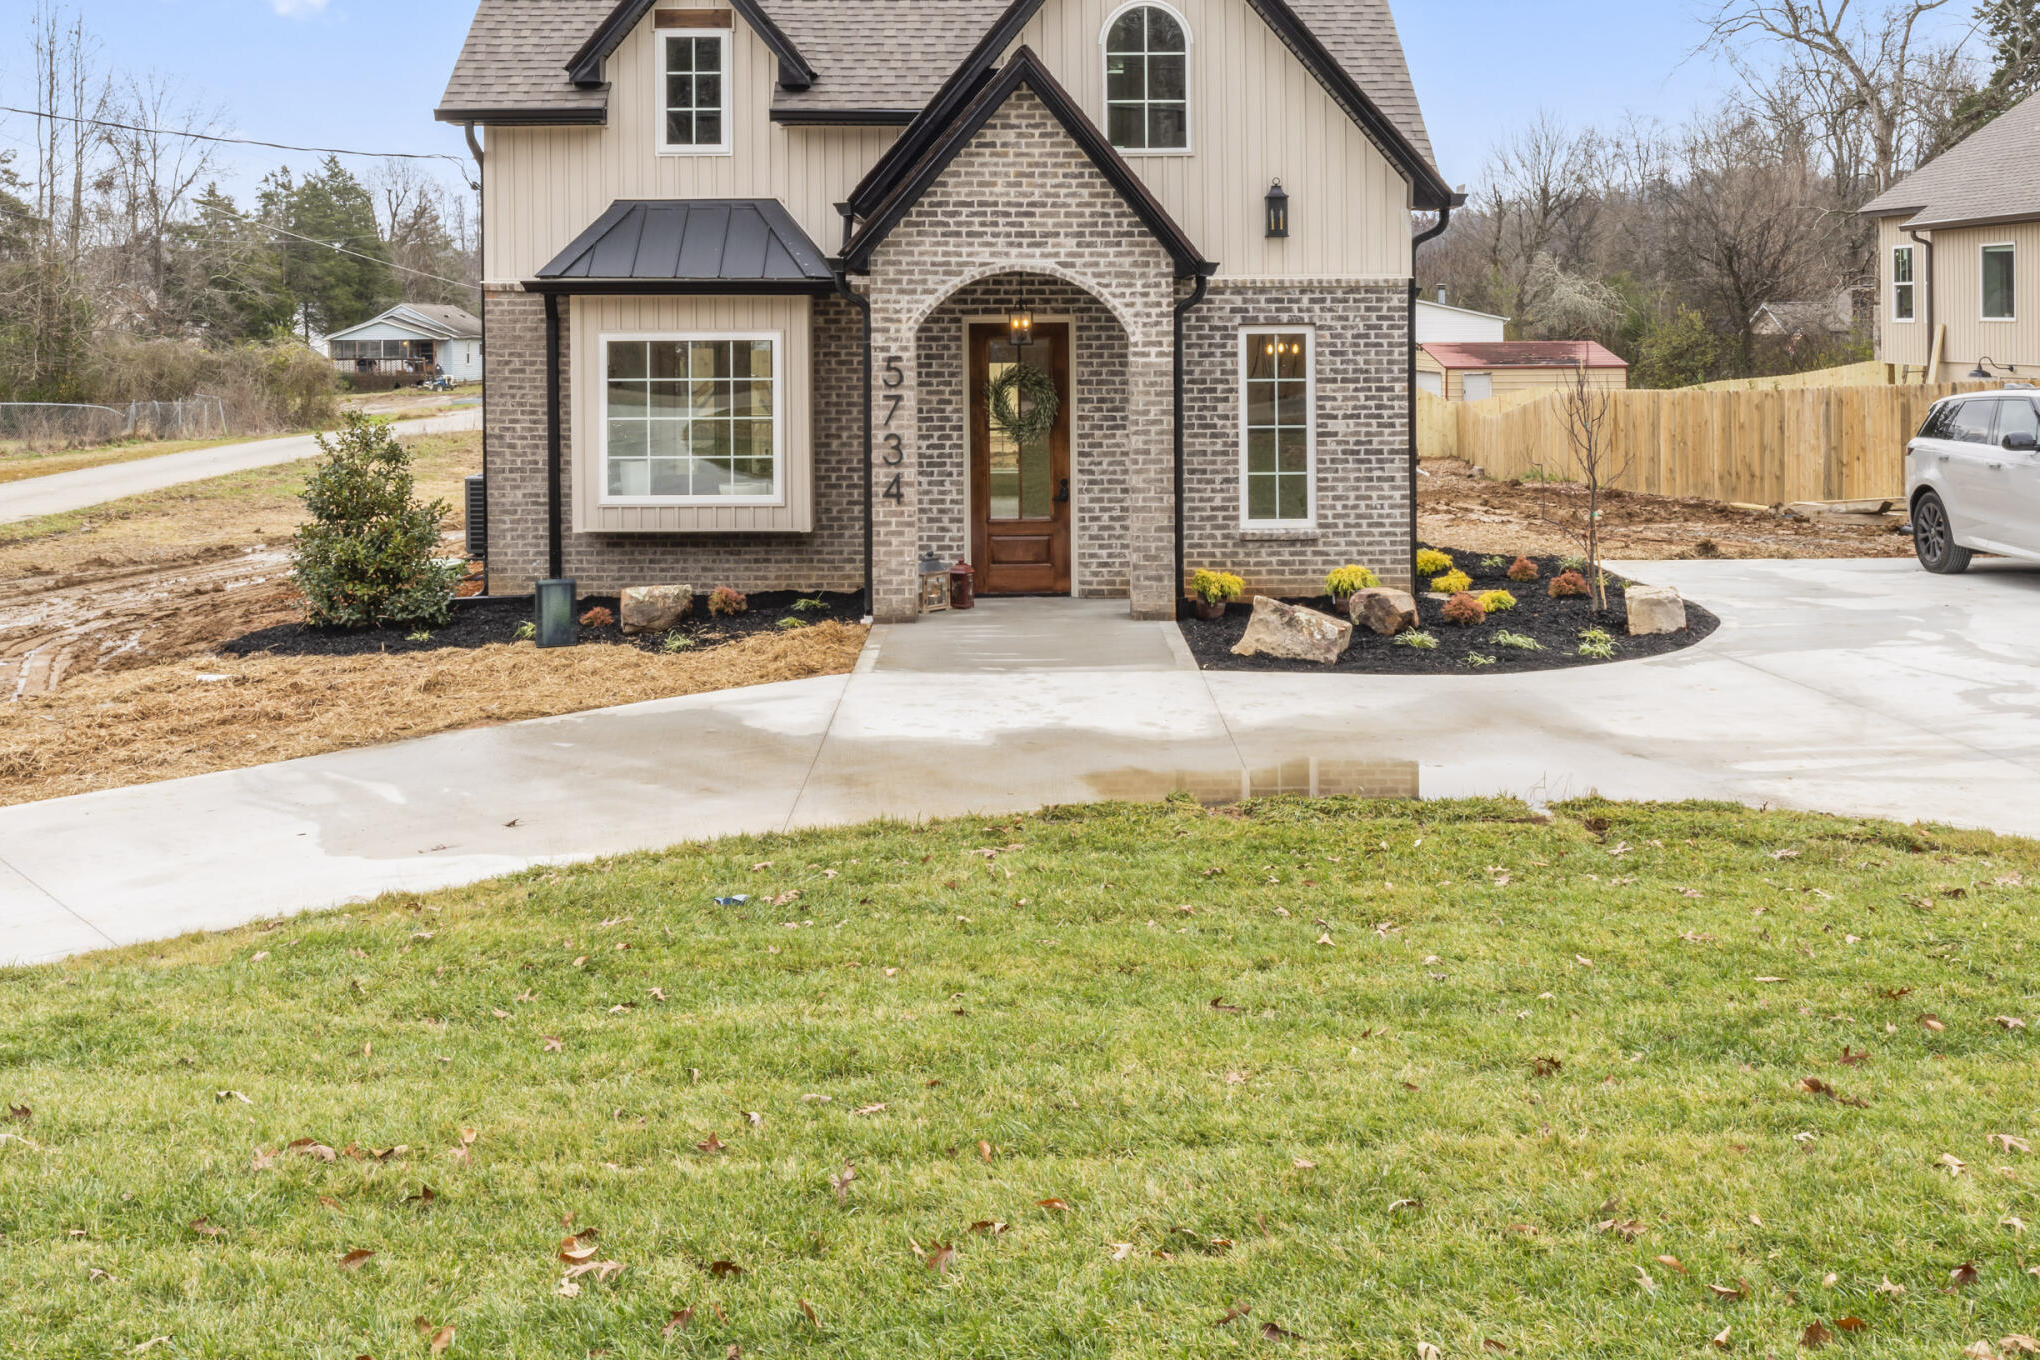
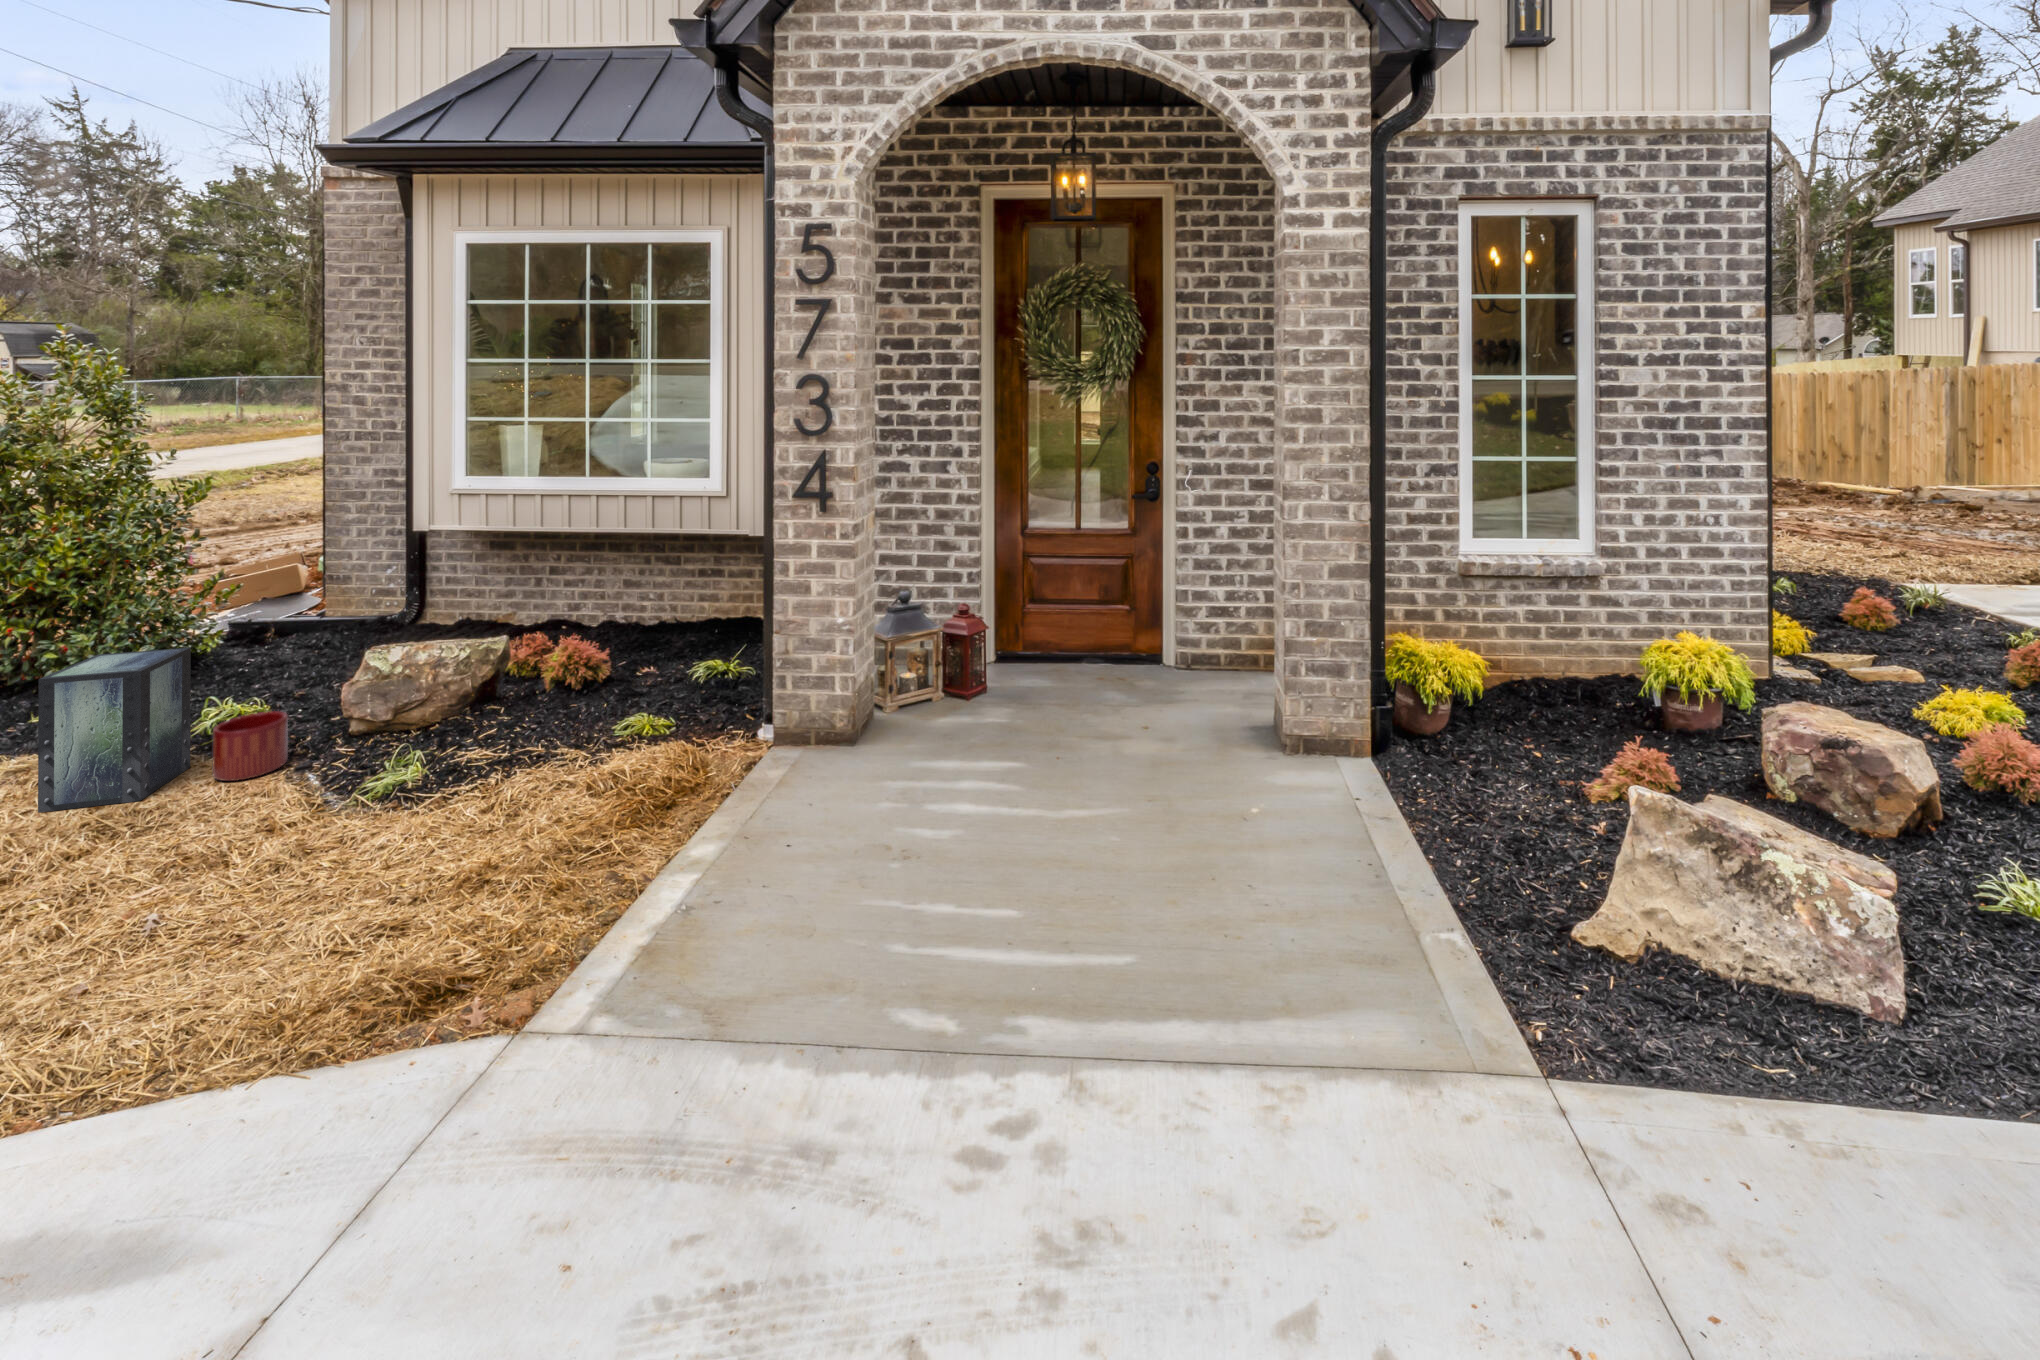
planter: none [594,613,623,642] -> present [213,711,288,781]

